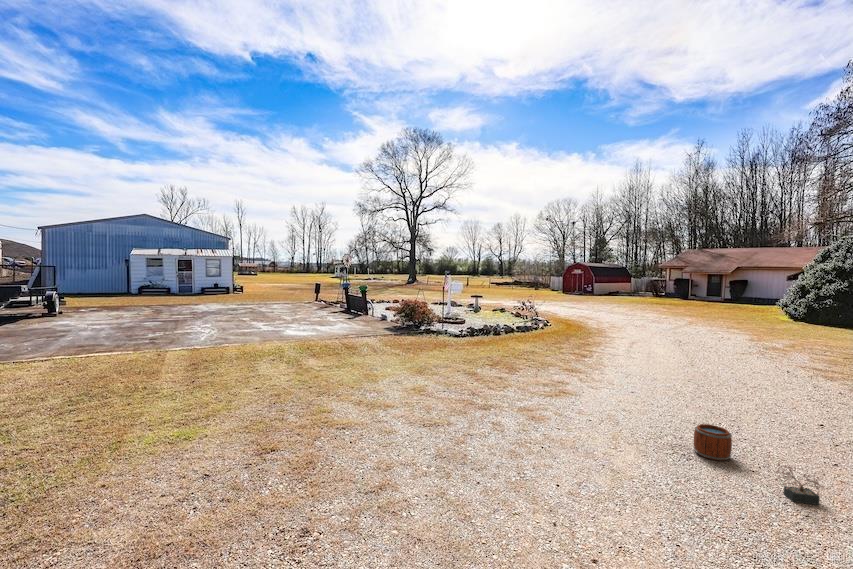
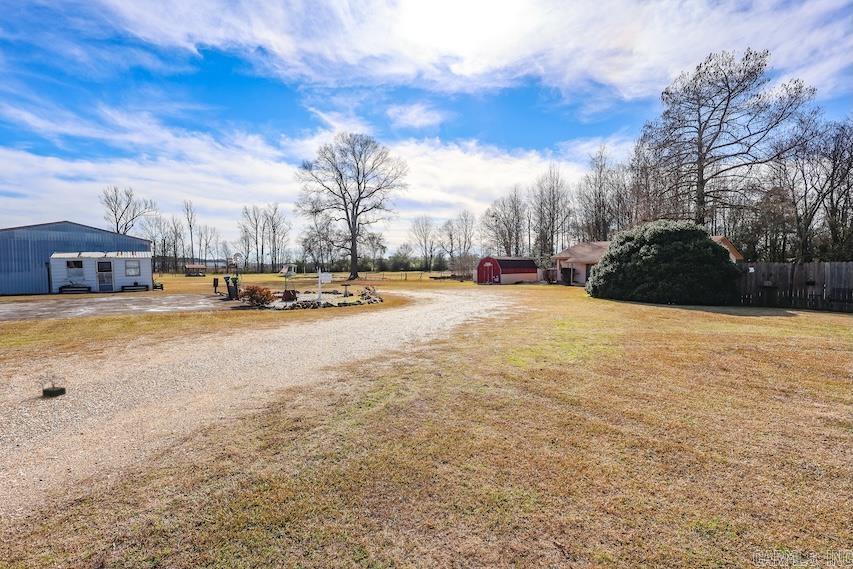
bucket: present [694,424,732,461] -> none [81,355,111,378]

